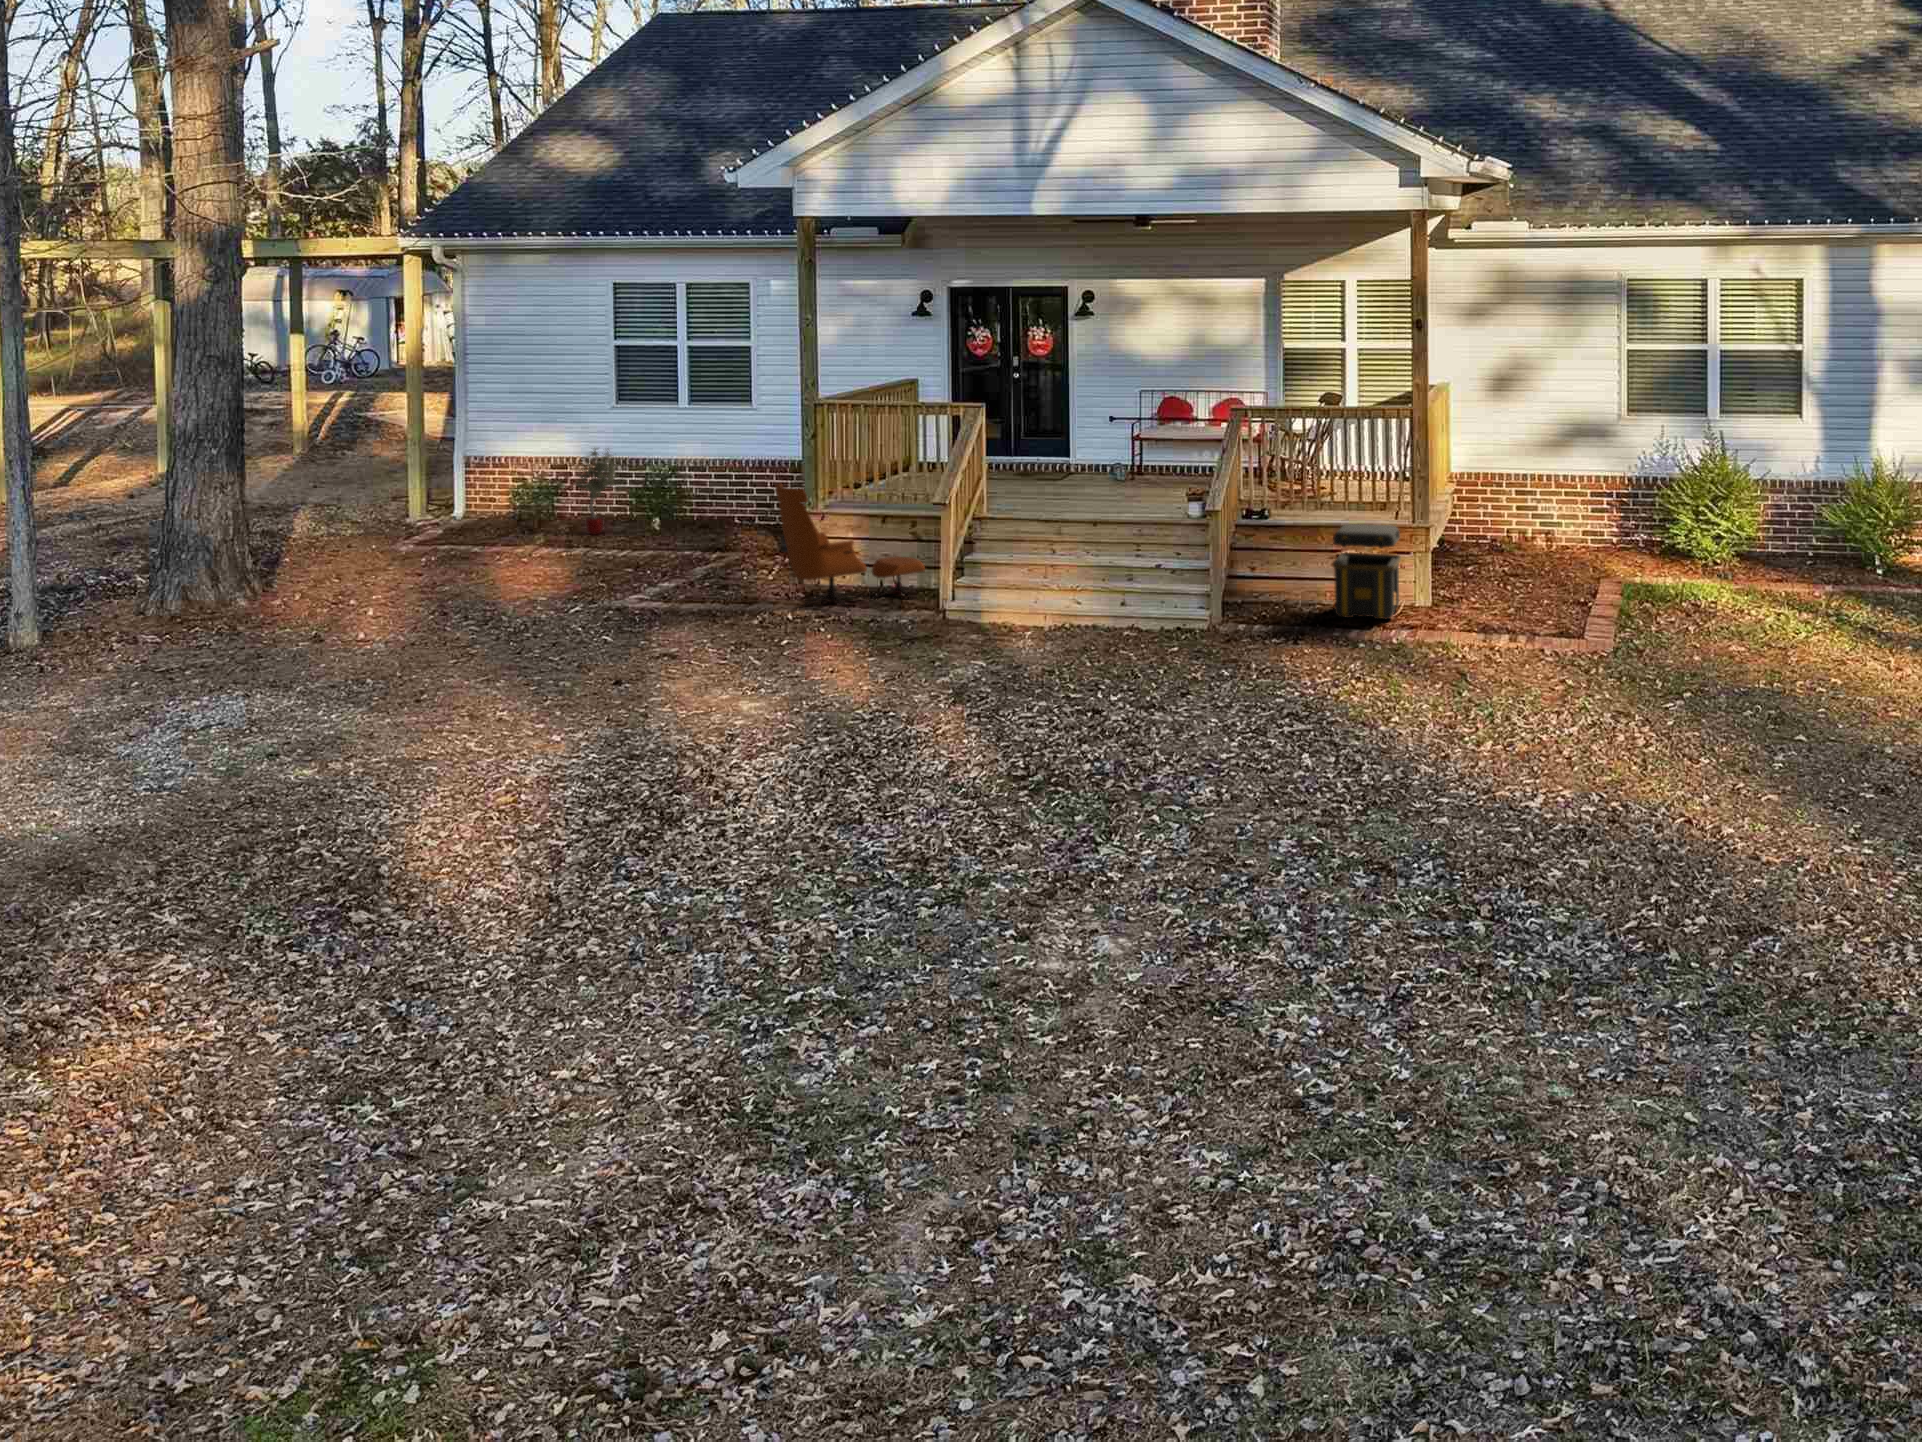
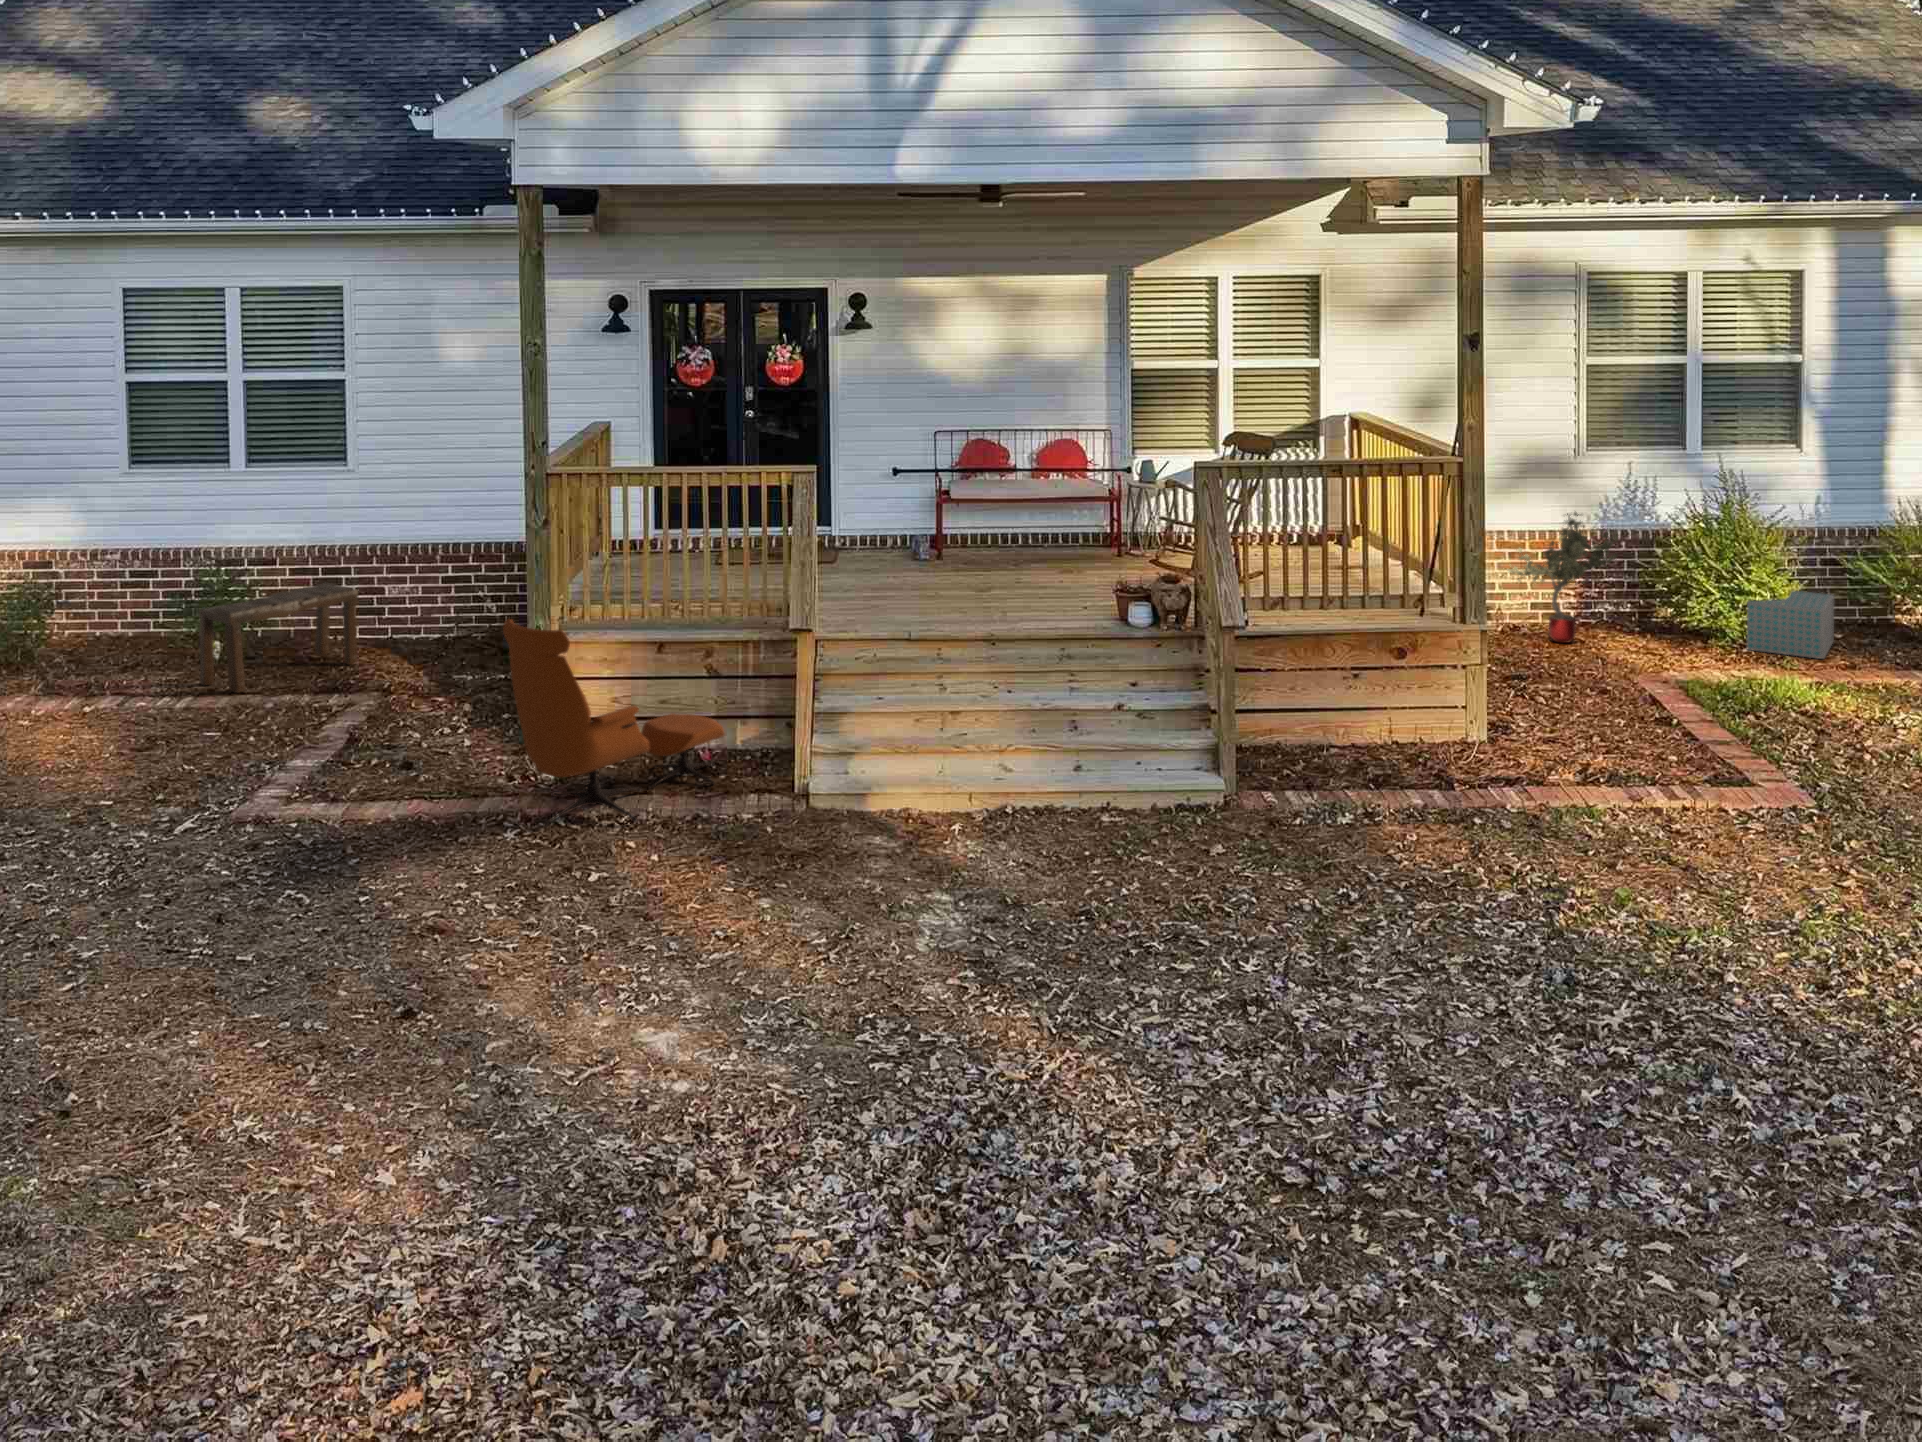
potted tree: present [575,448,624,534] -> present [1507,512,1618,643]
bench: none [652,482,753,545] -> present [199,583,359,693]
toolbox: present [1333,524,1401,619] -> none [1360,633,1469,776]
storage box: none [1729,526,1810,578] -> present [1746,591,1835,659]

